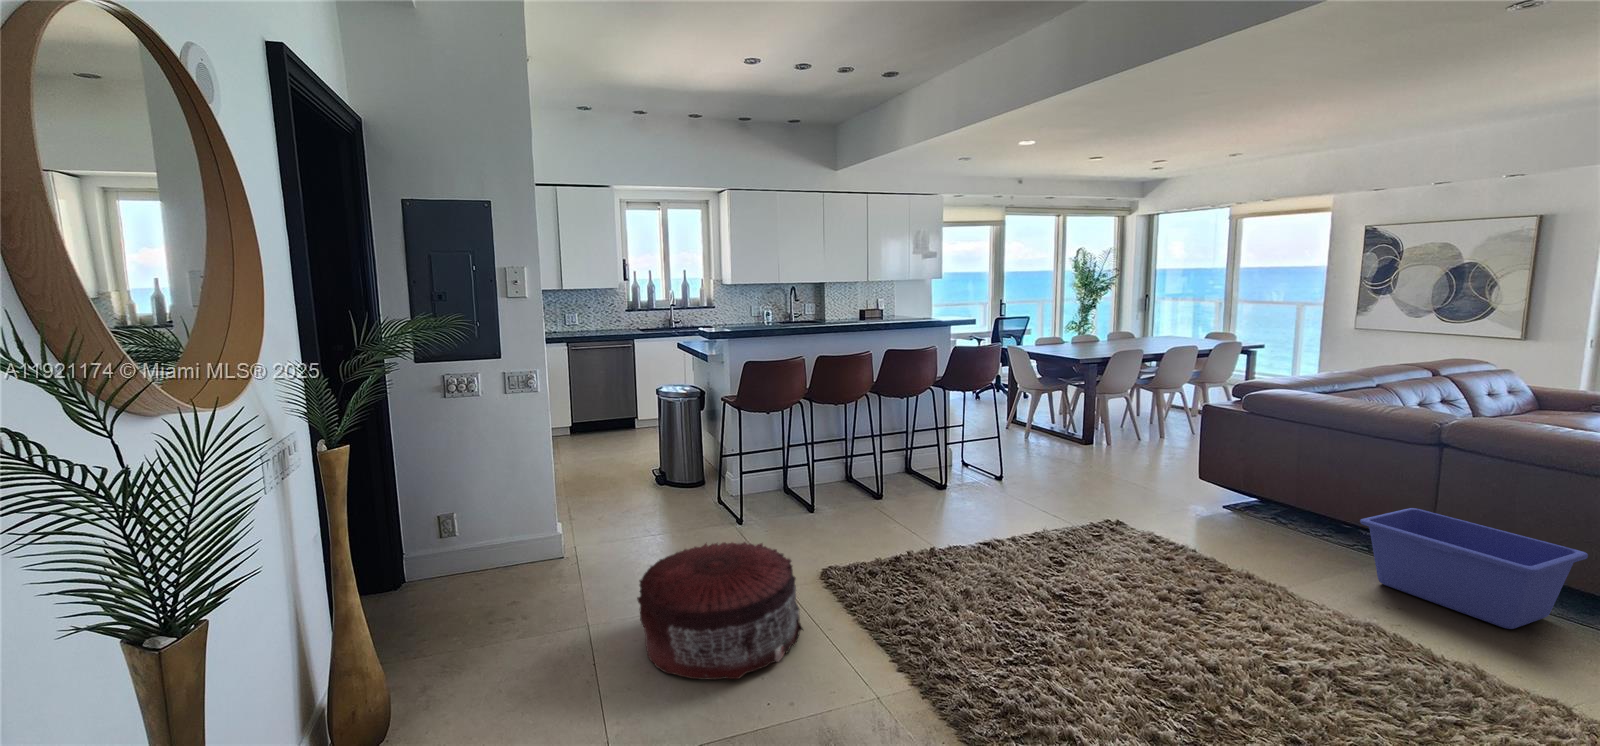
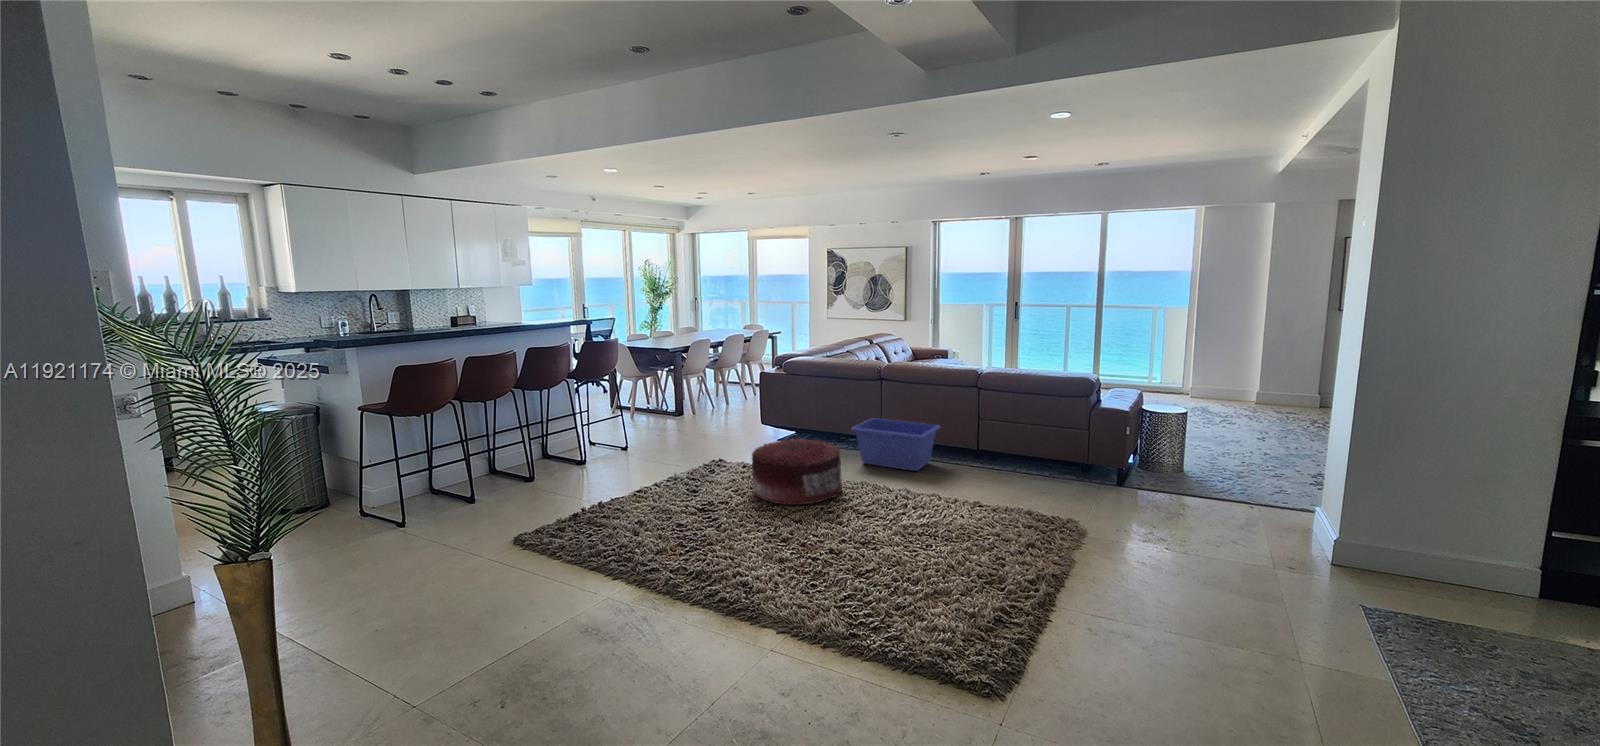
pouf: present [637,542,803,680] -> present [752,438,842,505]

